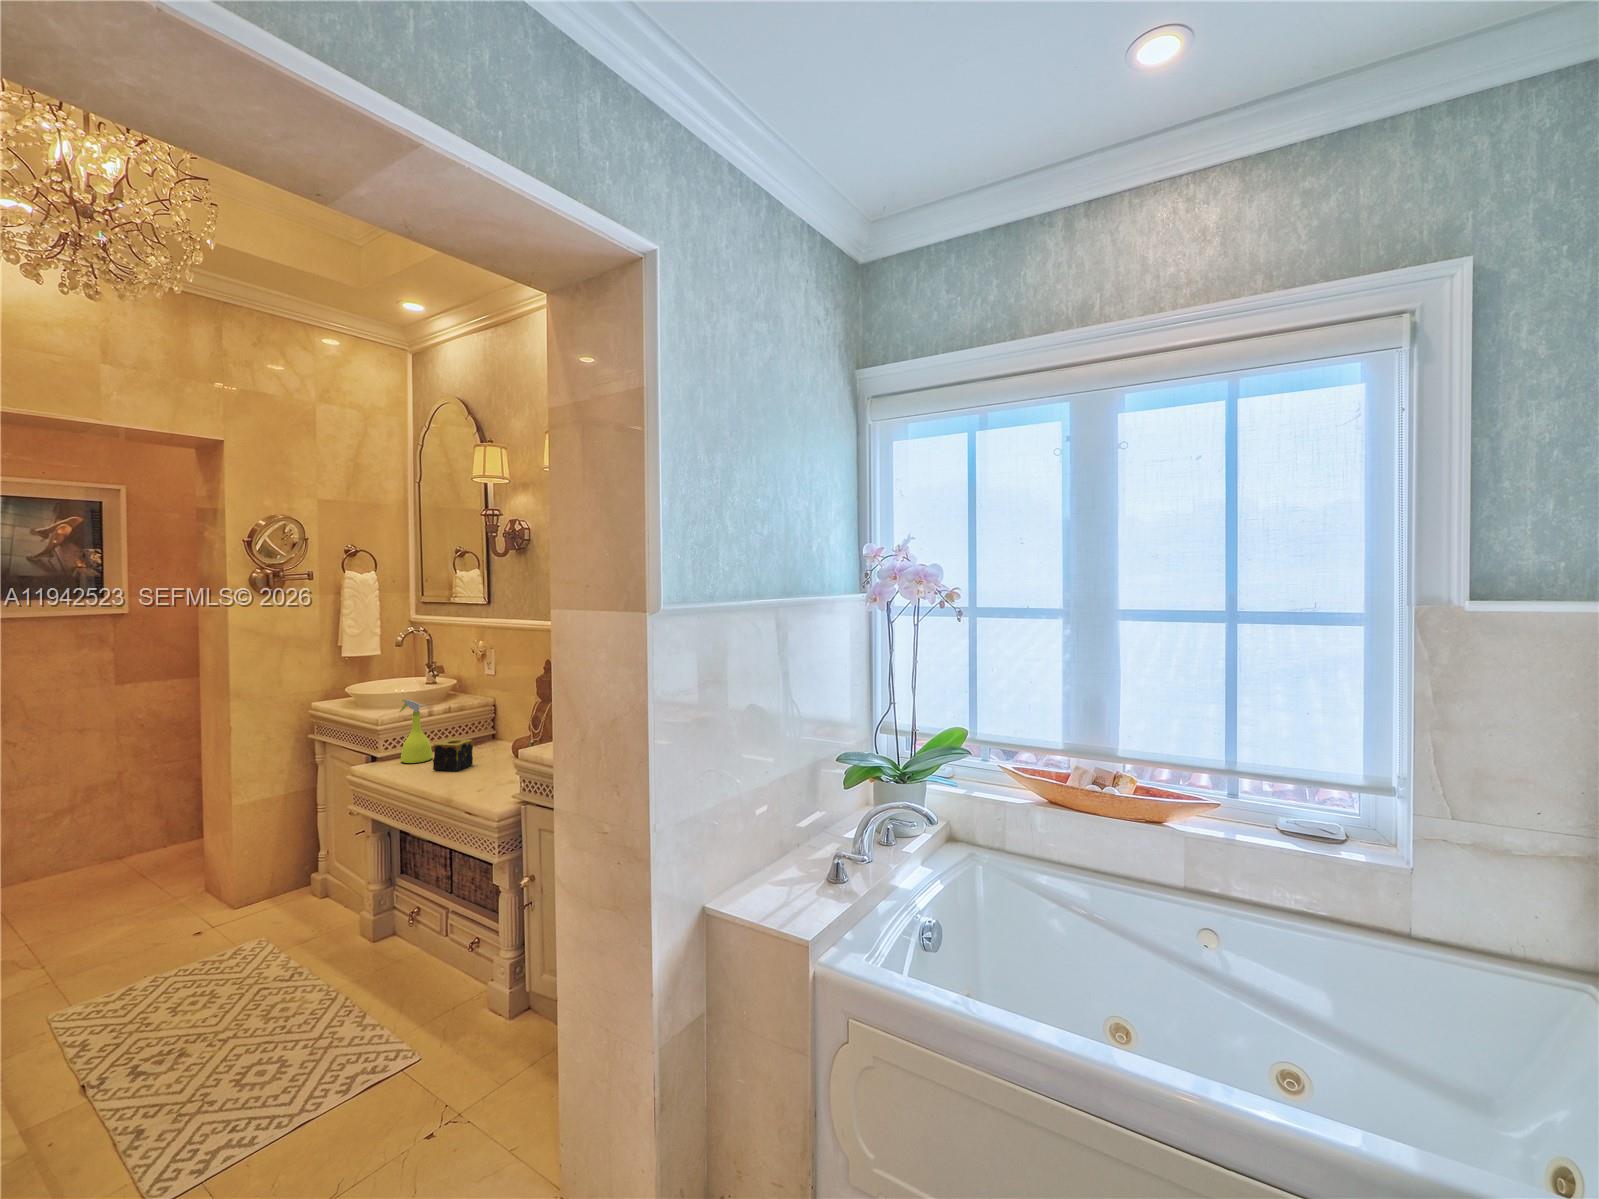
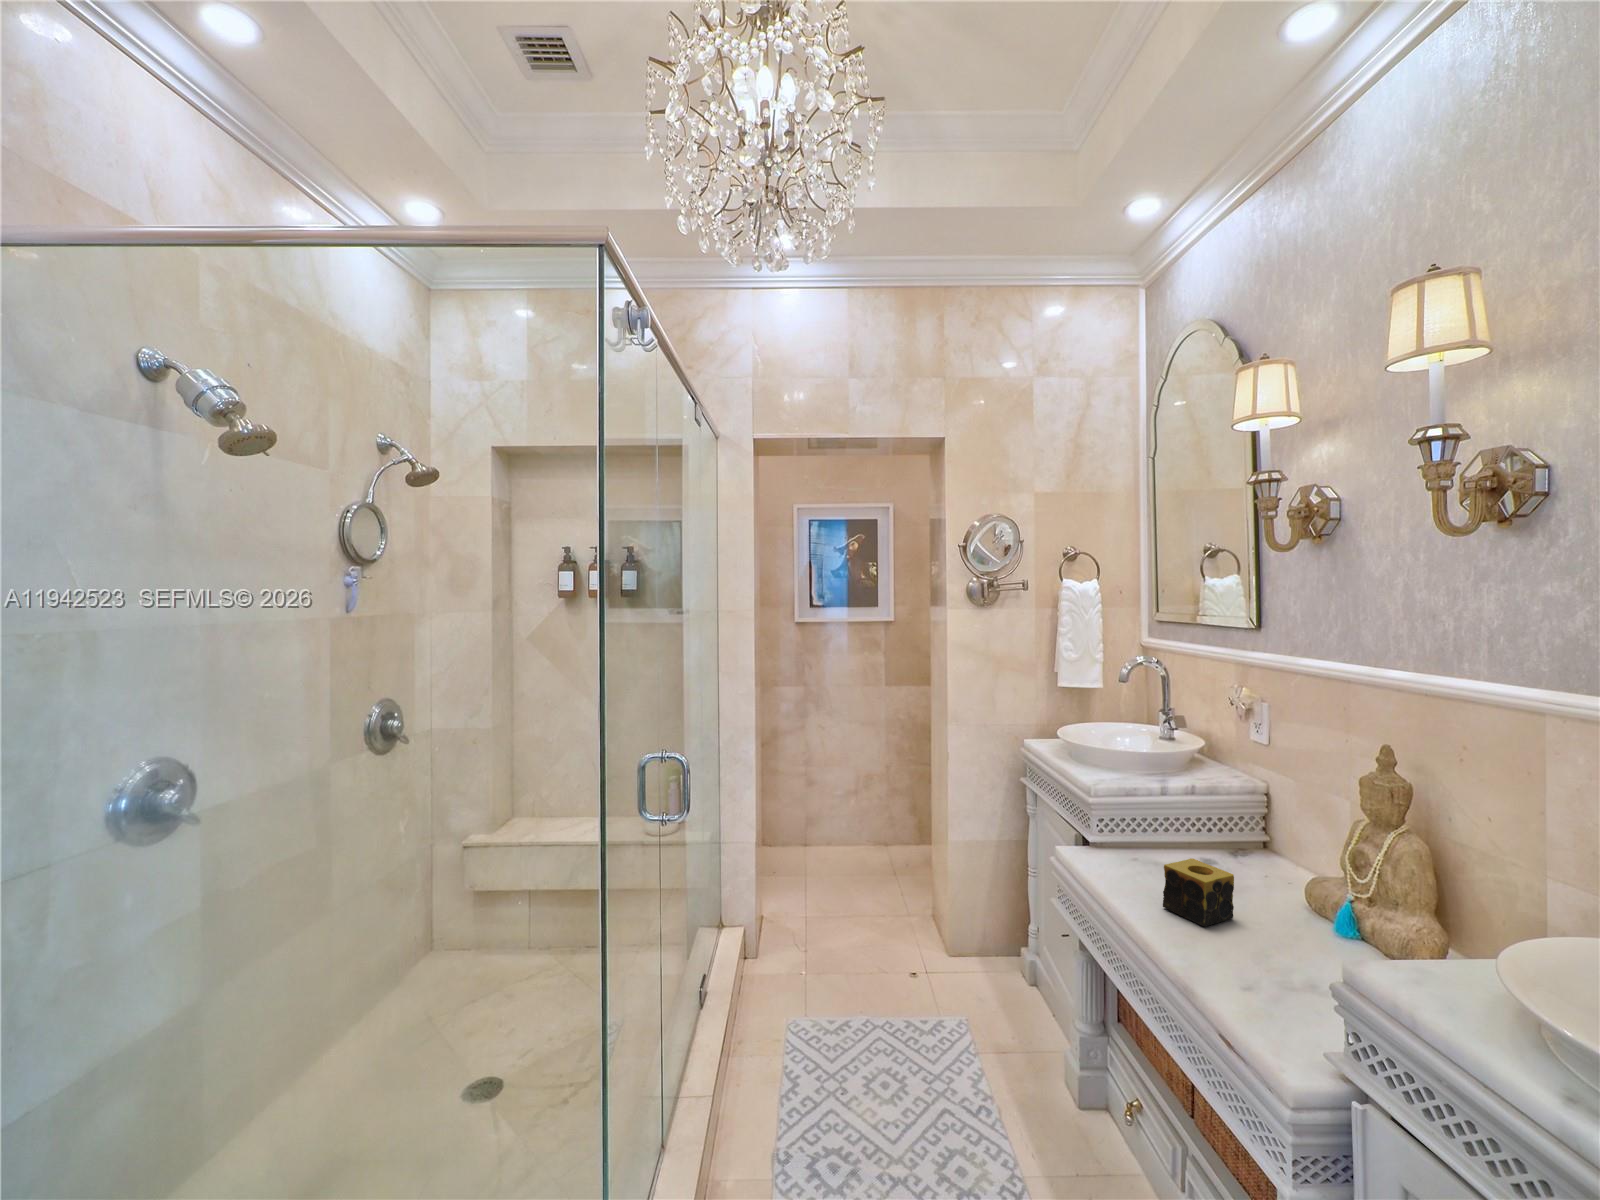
spray bottle: present [400,699,433,763] -> none [1114,771,1164,877]

